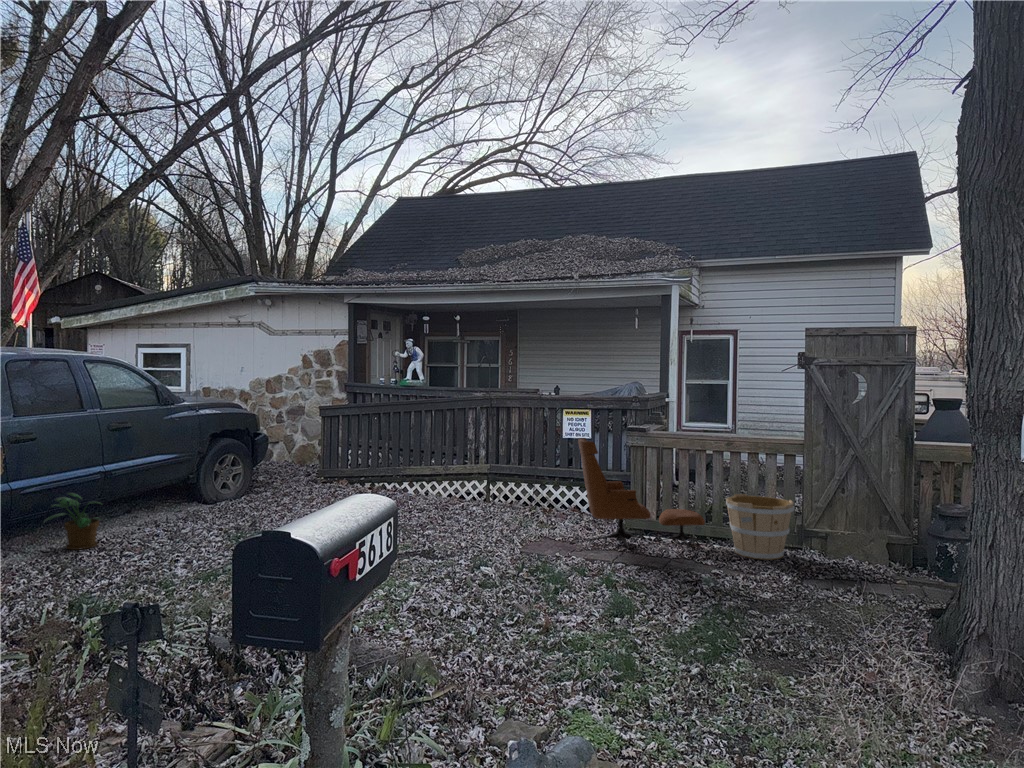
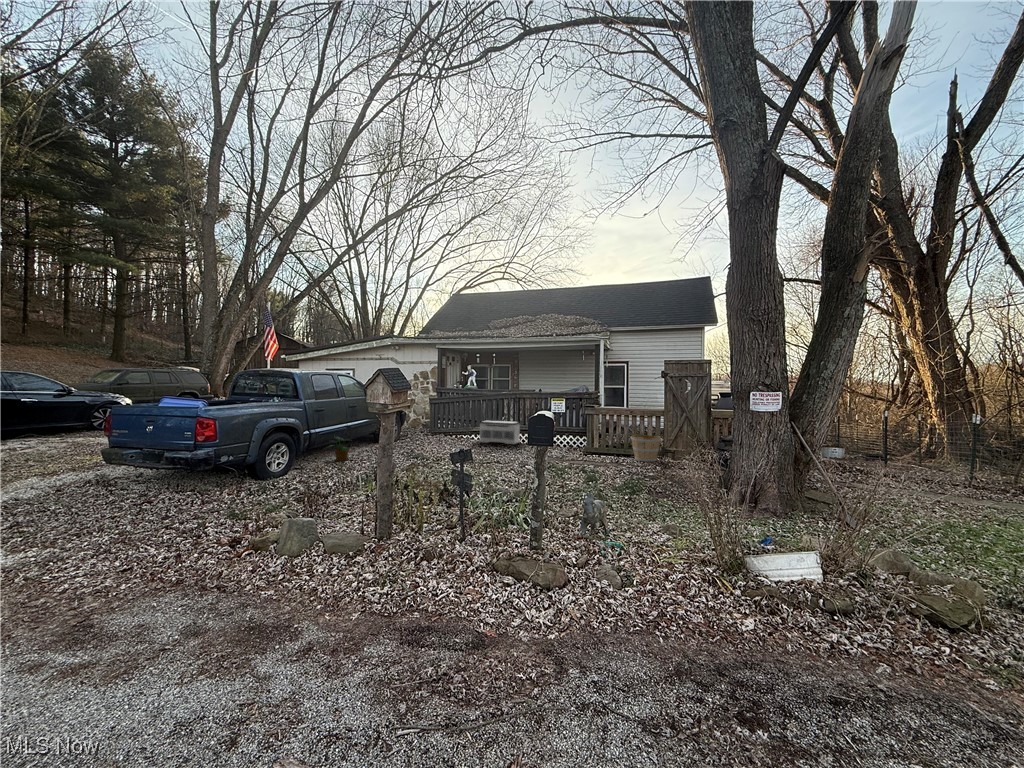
lounge chair: present [578,438,705,550] -> none [565,410,621,459]
bench: none [413,453,497,505] -> present [480,421,520,444]

